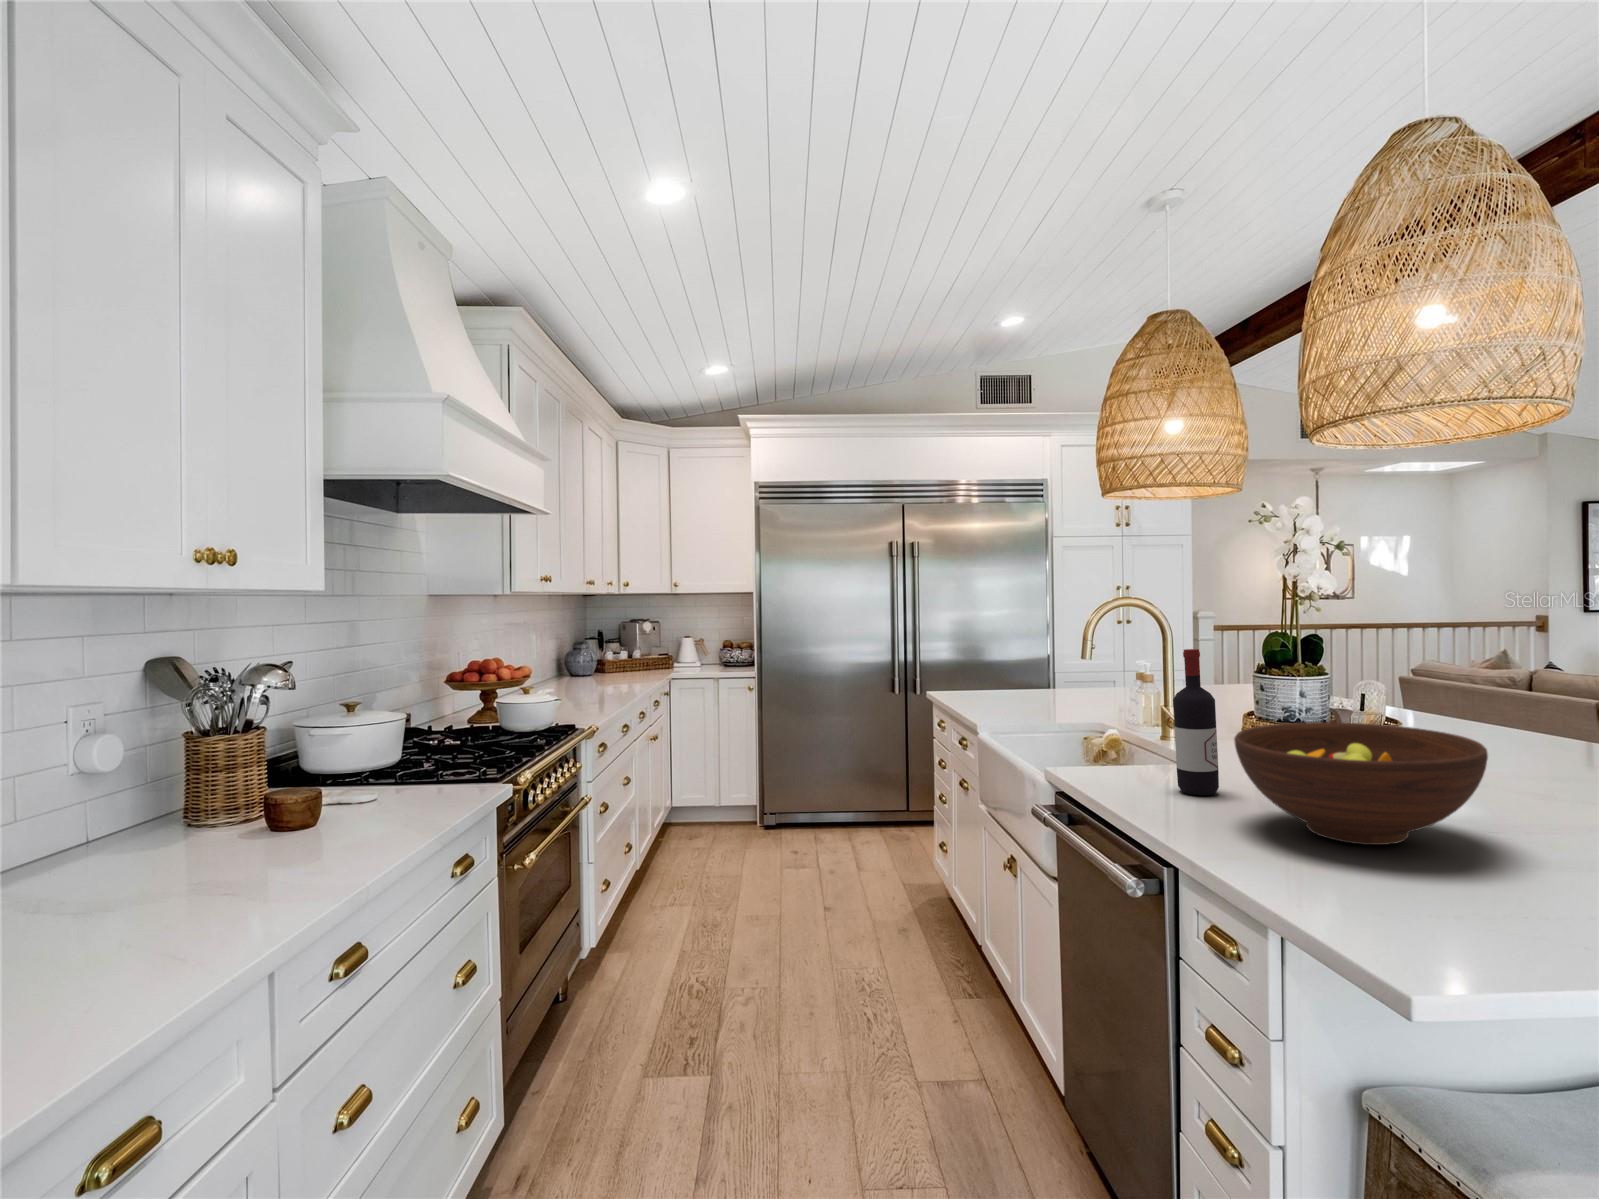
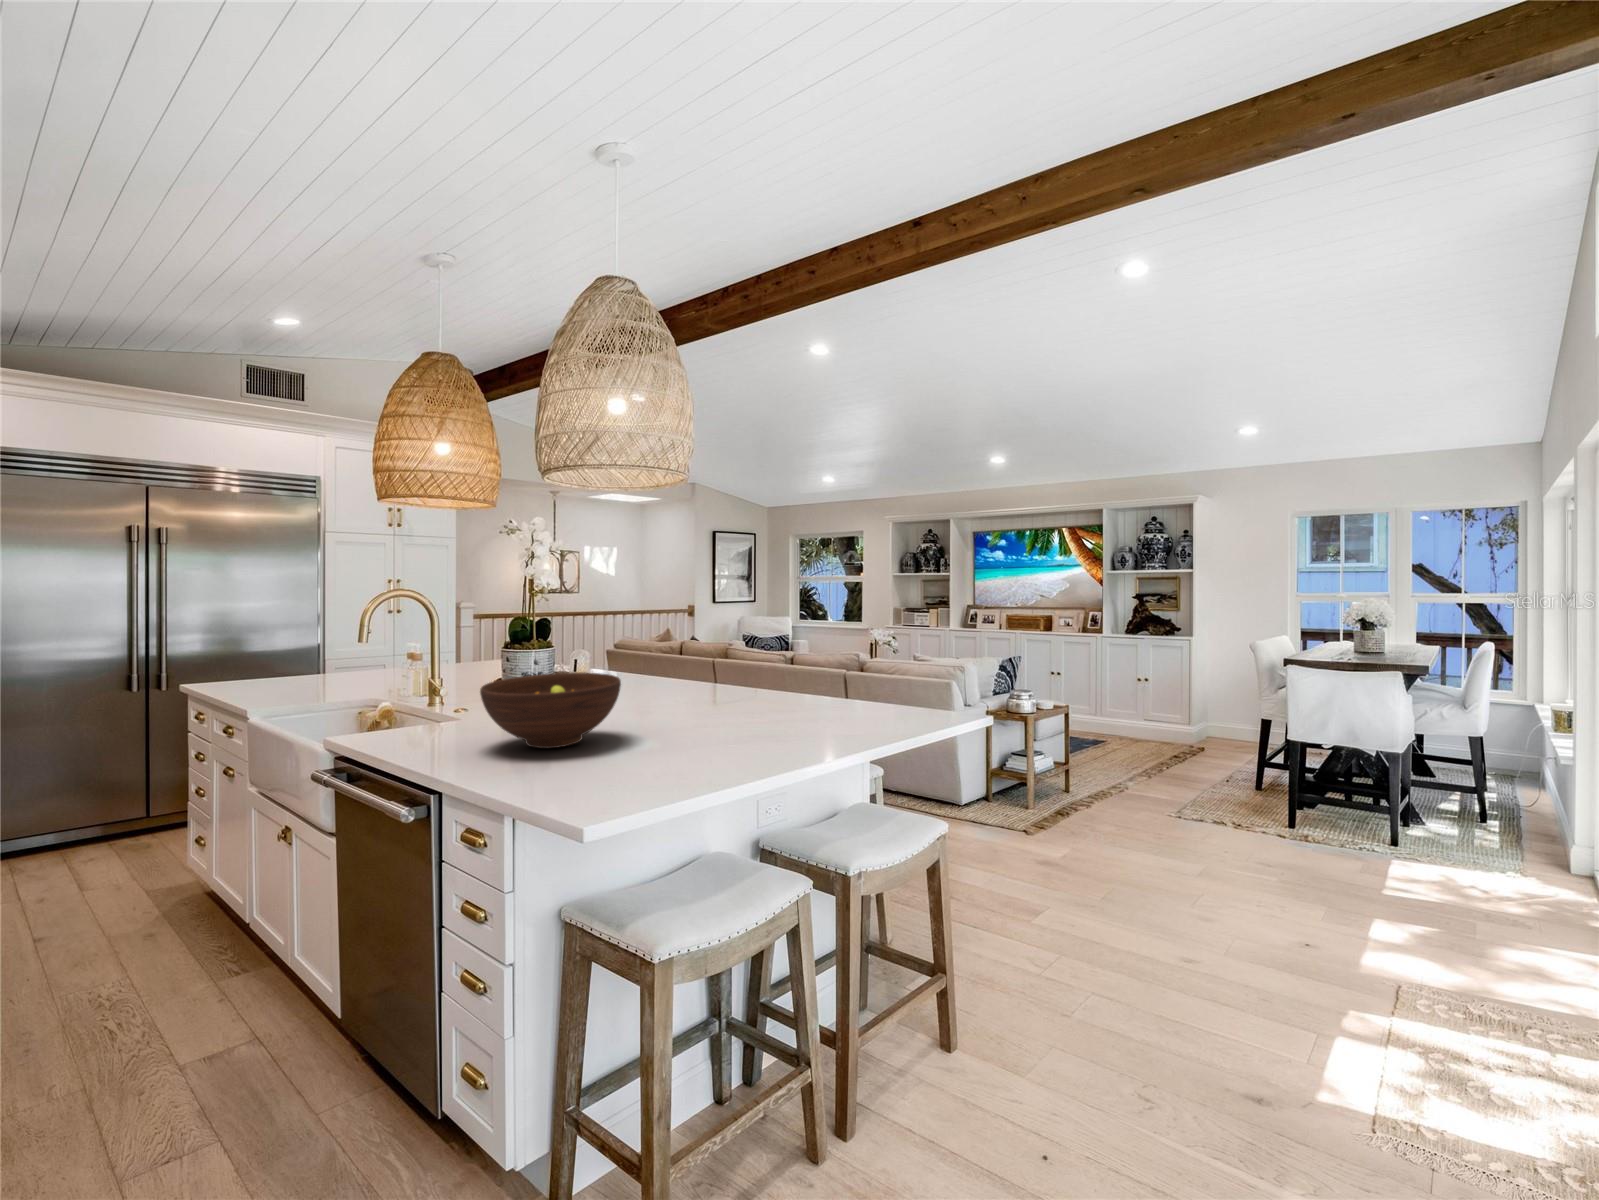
wine bottle: present [1173,649,1219,796] -> none [438,629,471,738]

